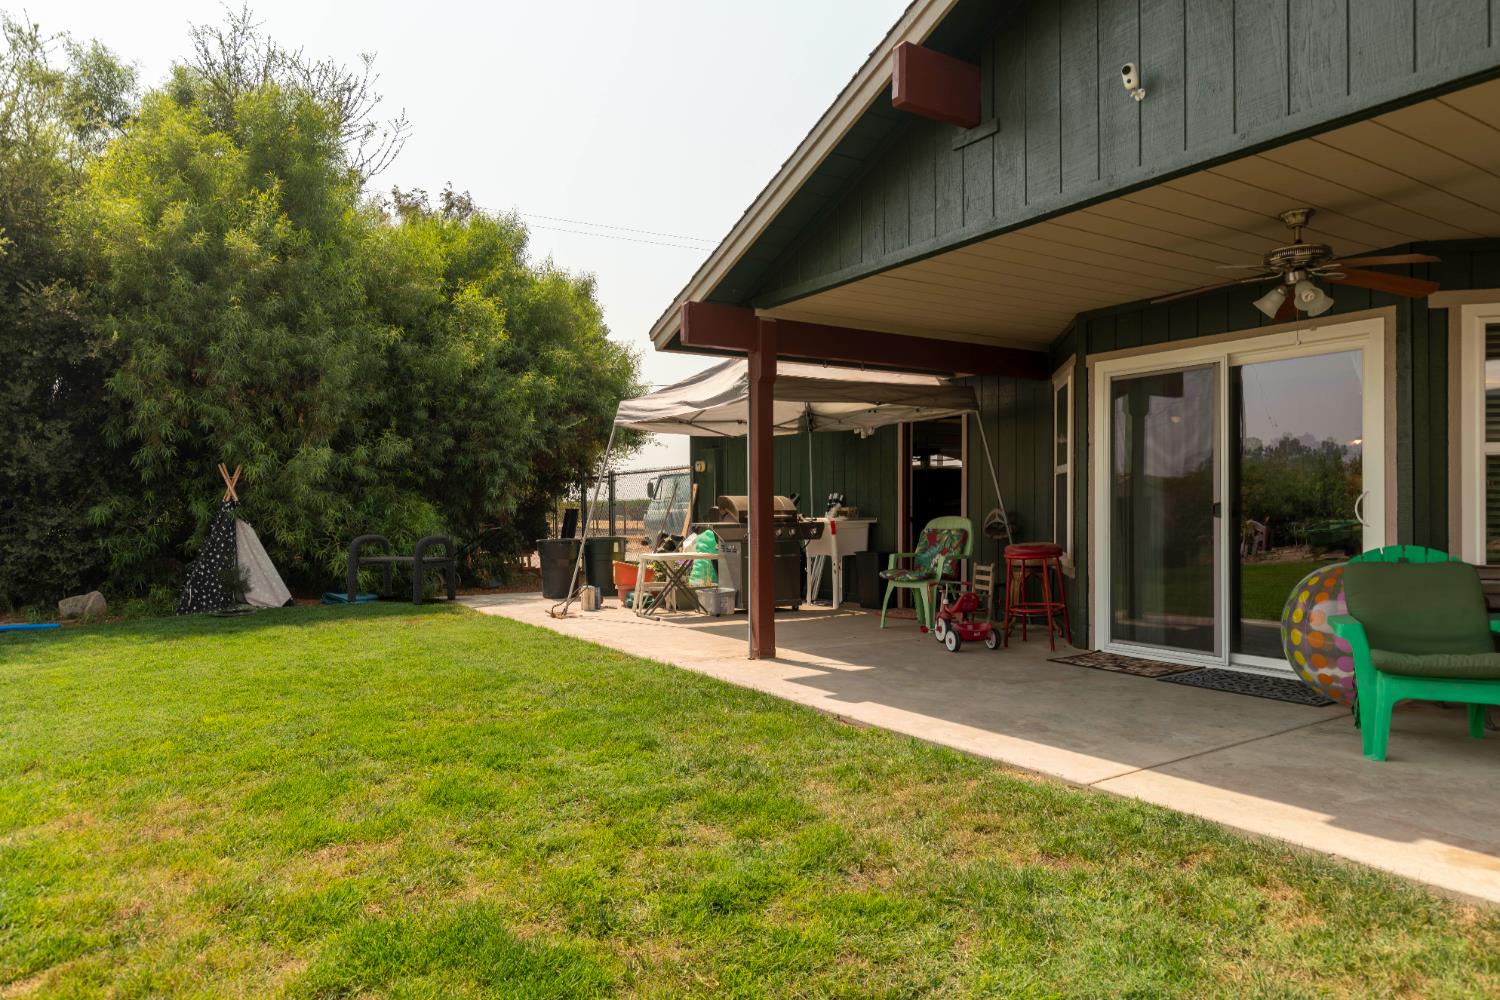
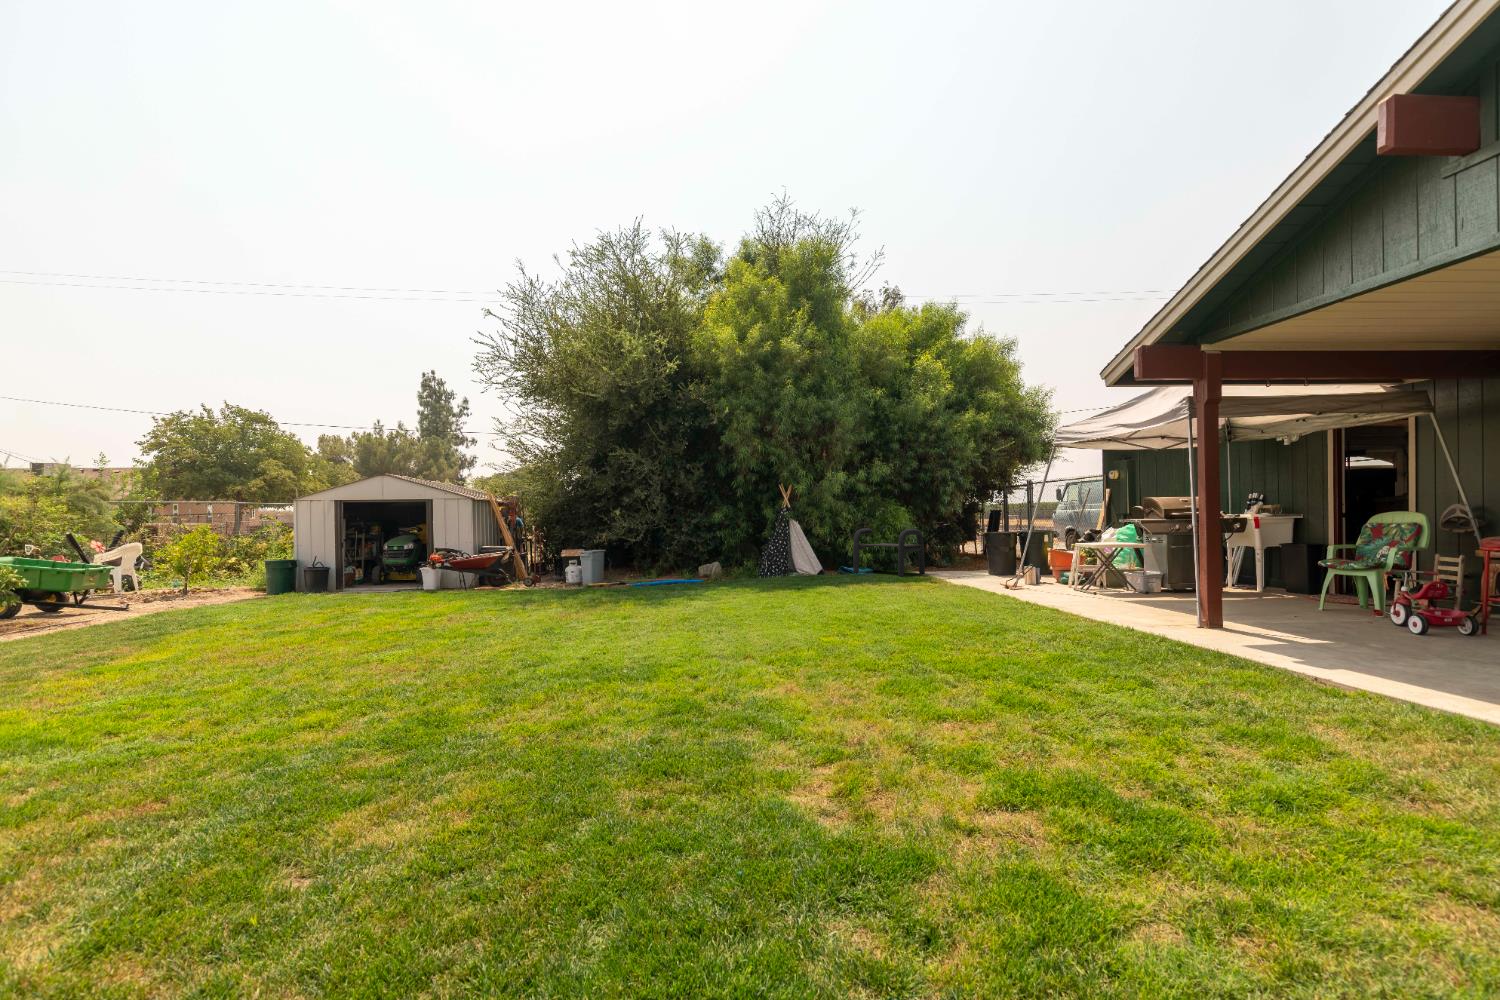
potted tree: present [213,551,256,616] -> none [778,534,804,578]

